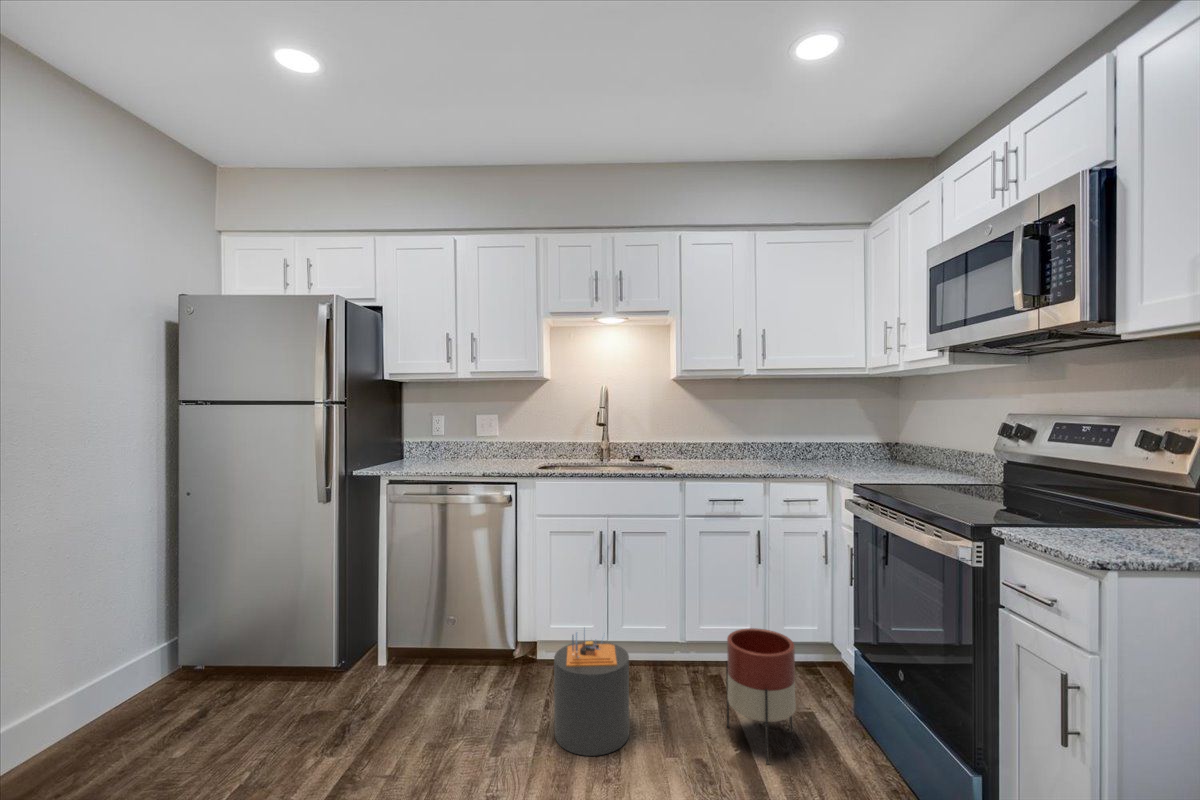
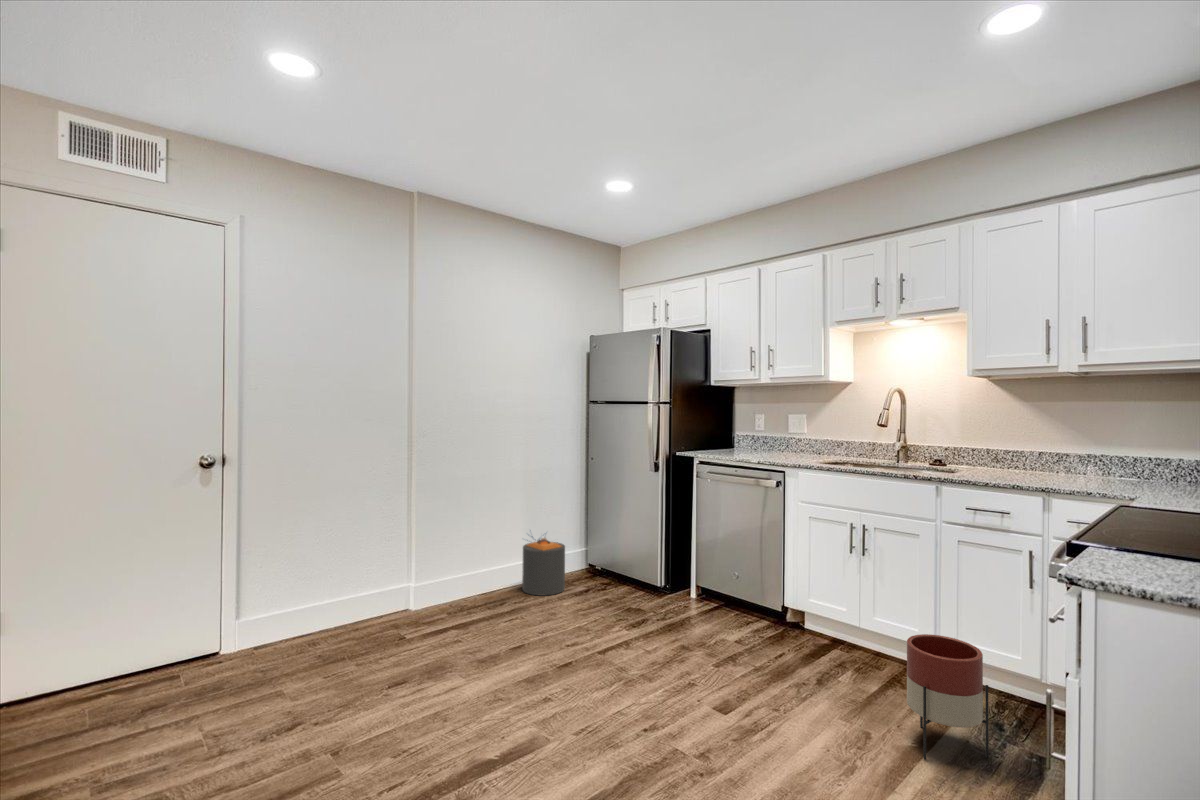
trash can: present [554,633,629,756] -> present [522,536,565,596]

